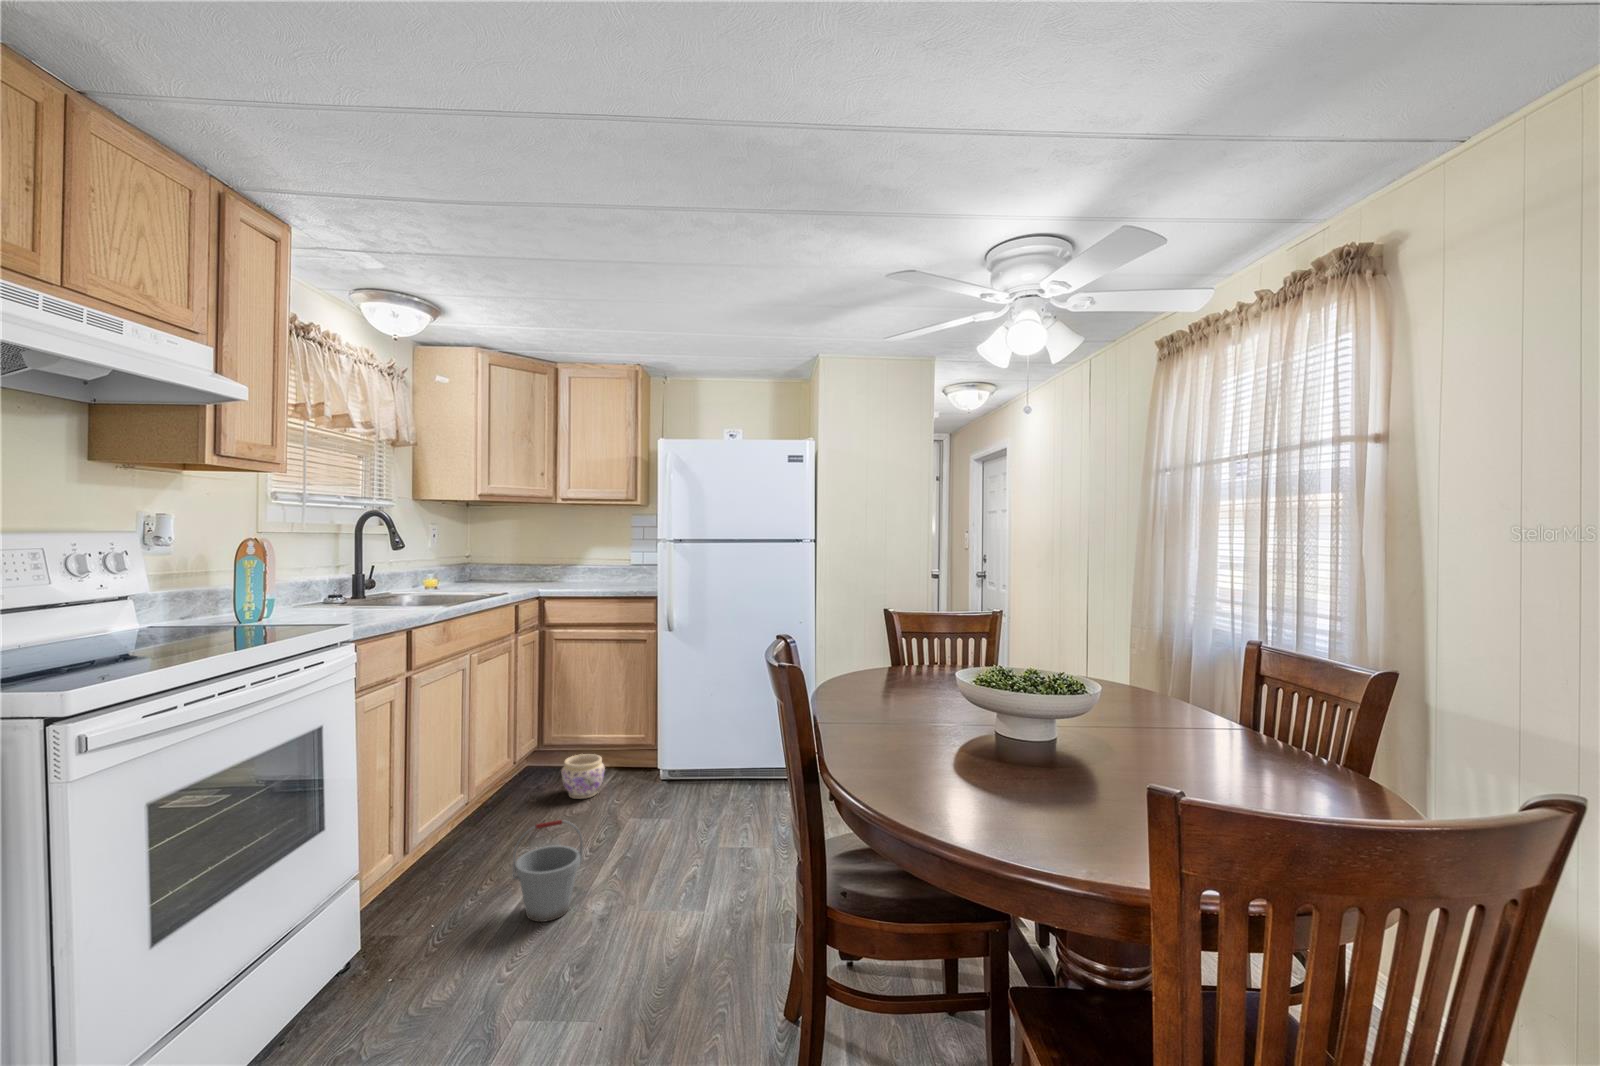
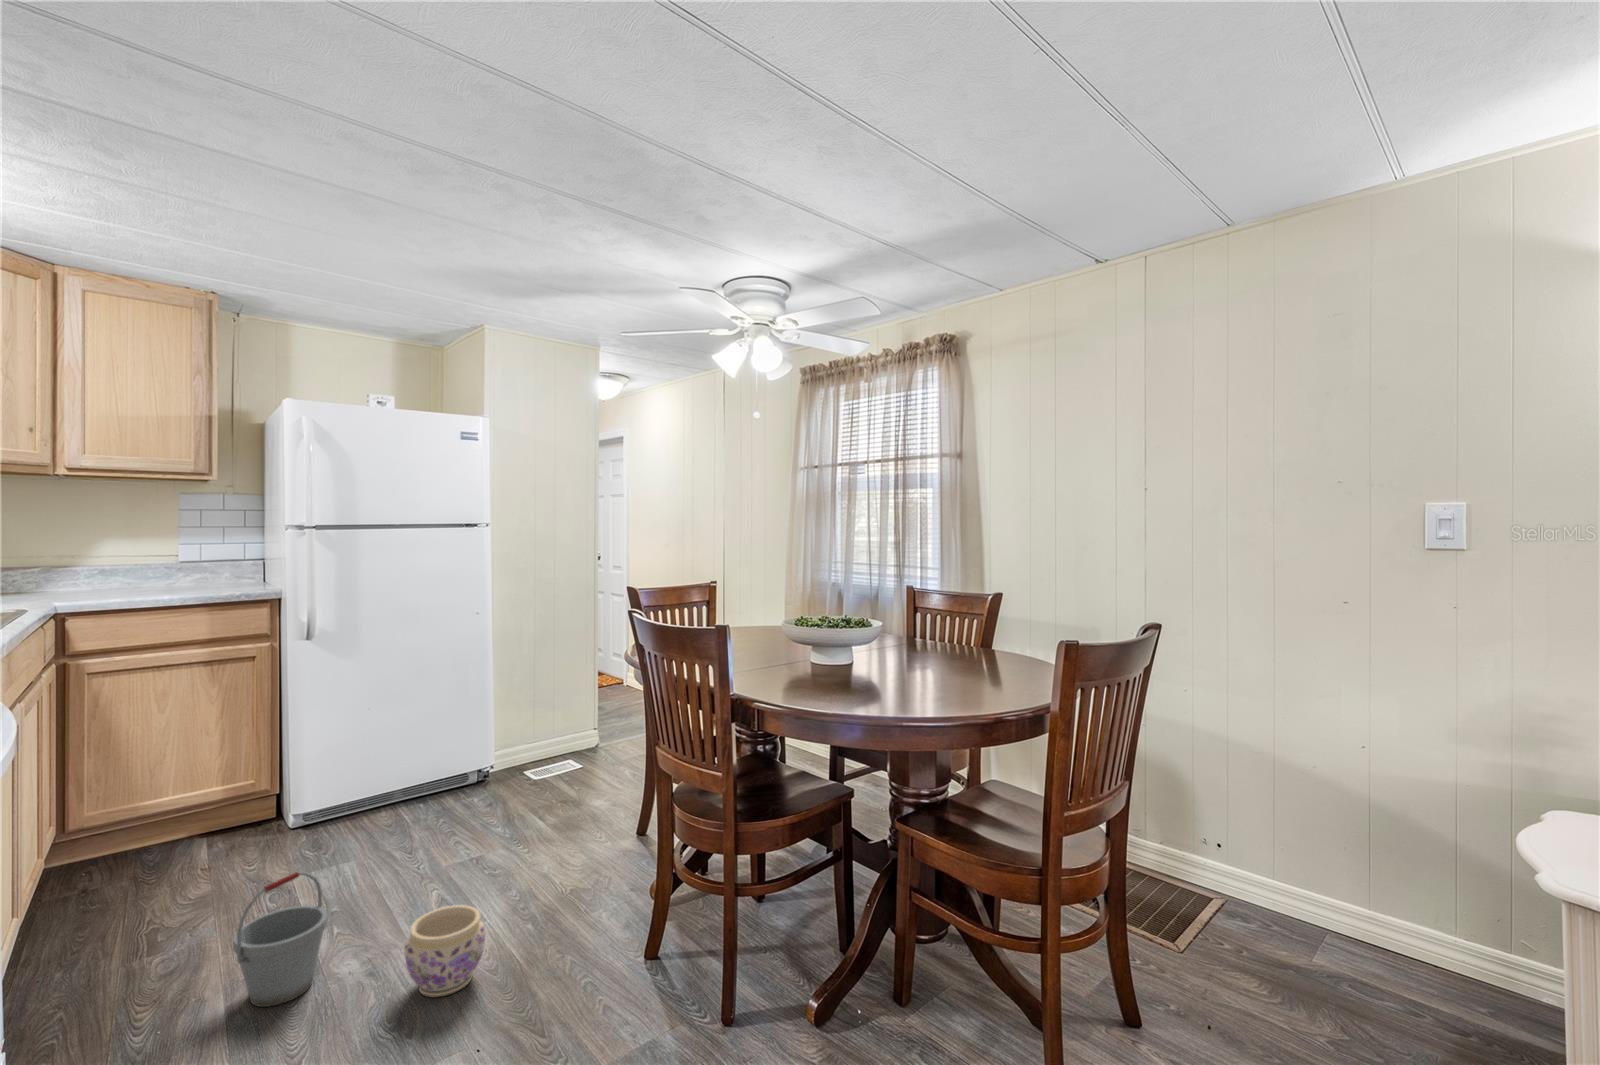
planter: present [562,754,605,799] -> present [404,905,486,998]

